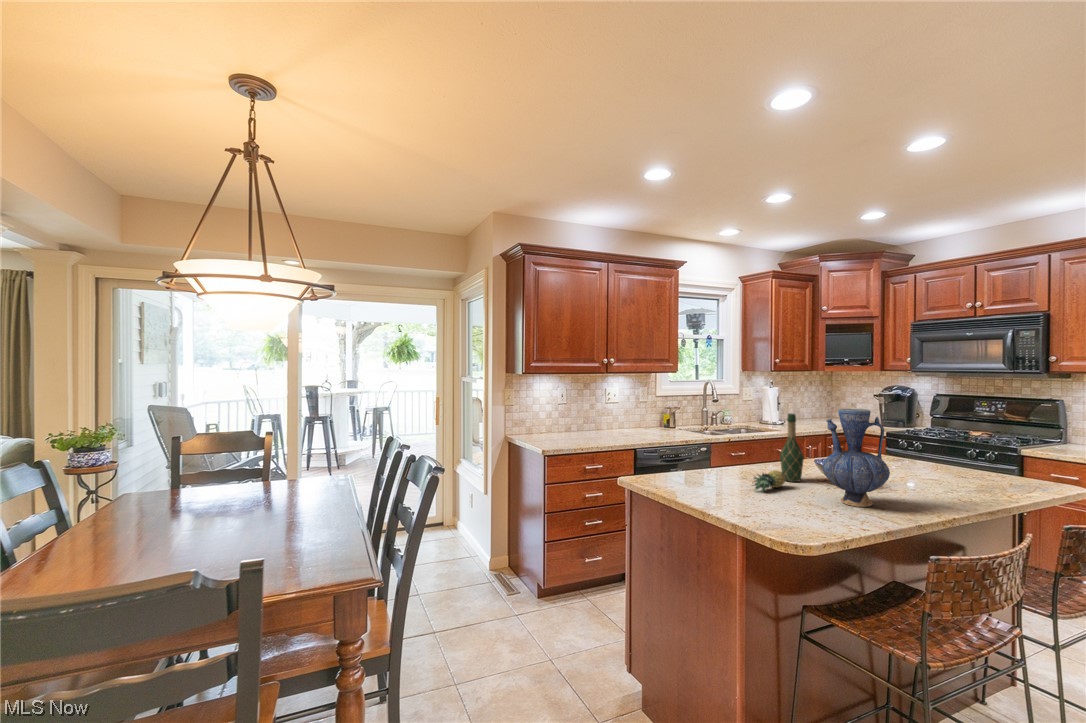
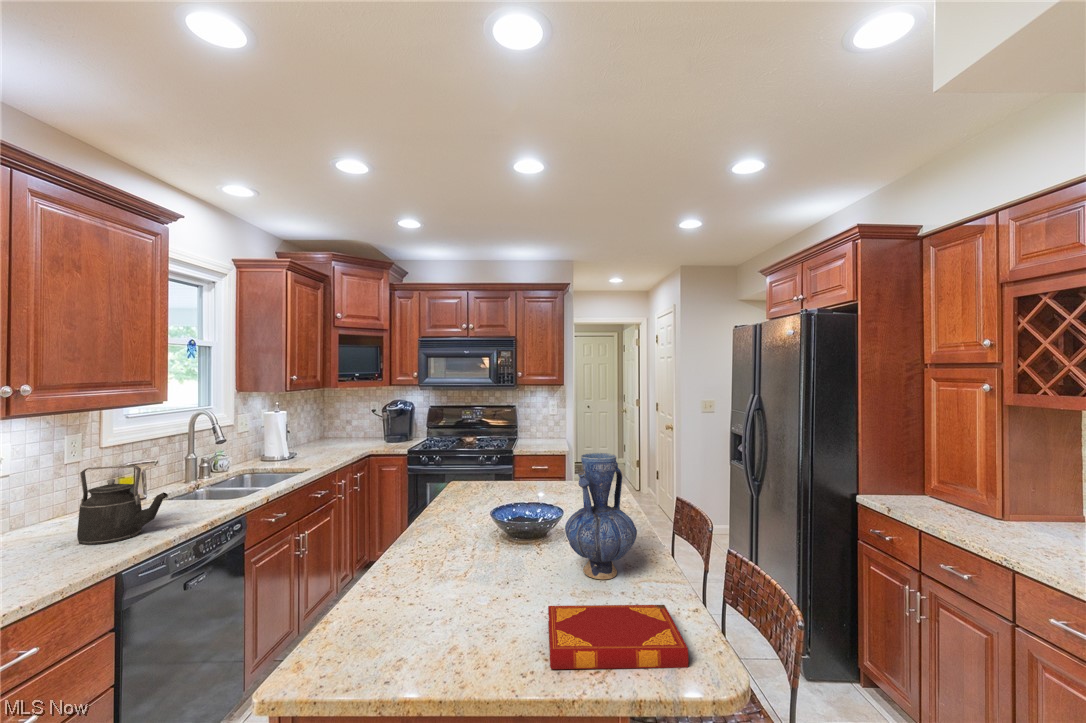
kettle: none [631,401,666,439] -> present [77,466,168,545]
wine bottle: present [780,414,804,482] -> none [466,465,496,562]
fruit: present [752,470,786,491] -> none [482,556,513,606]
hardback book: none [730,491,840,531] -> present [548,605,689,669]

